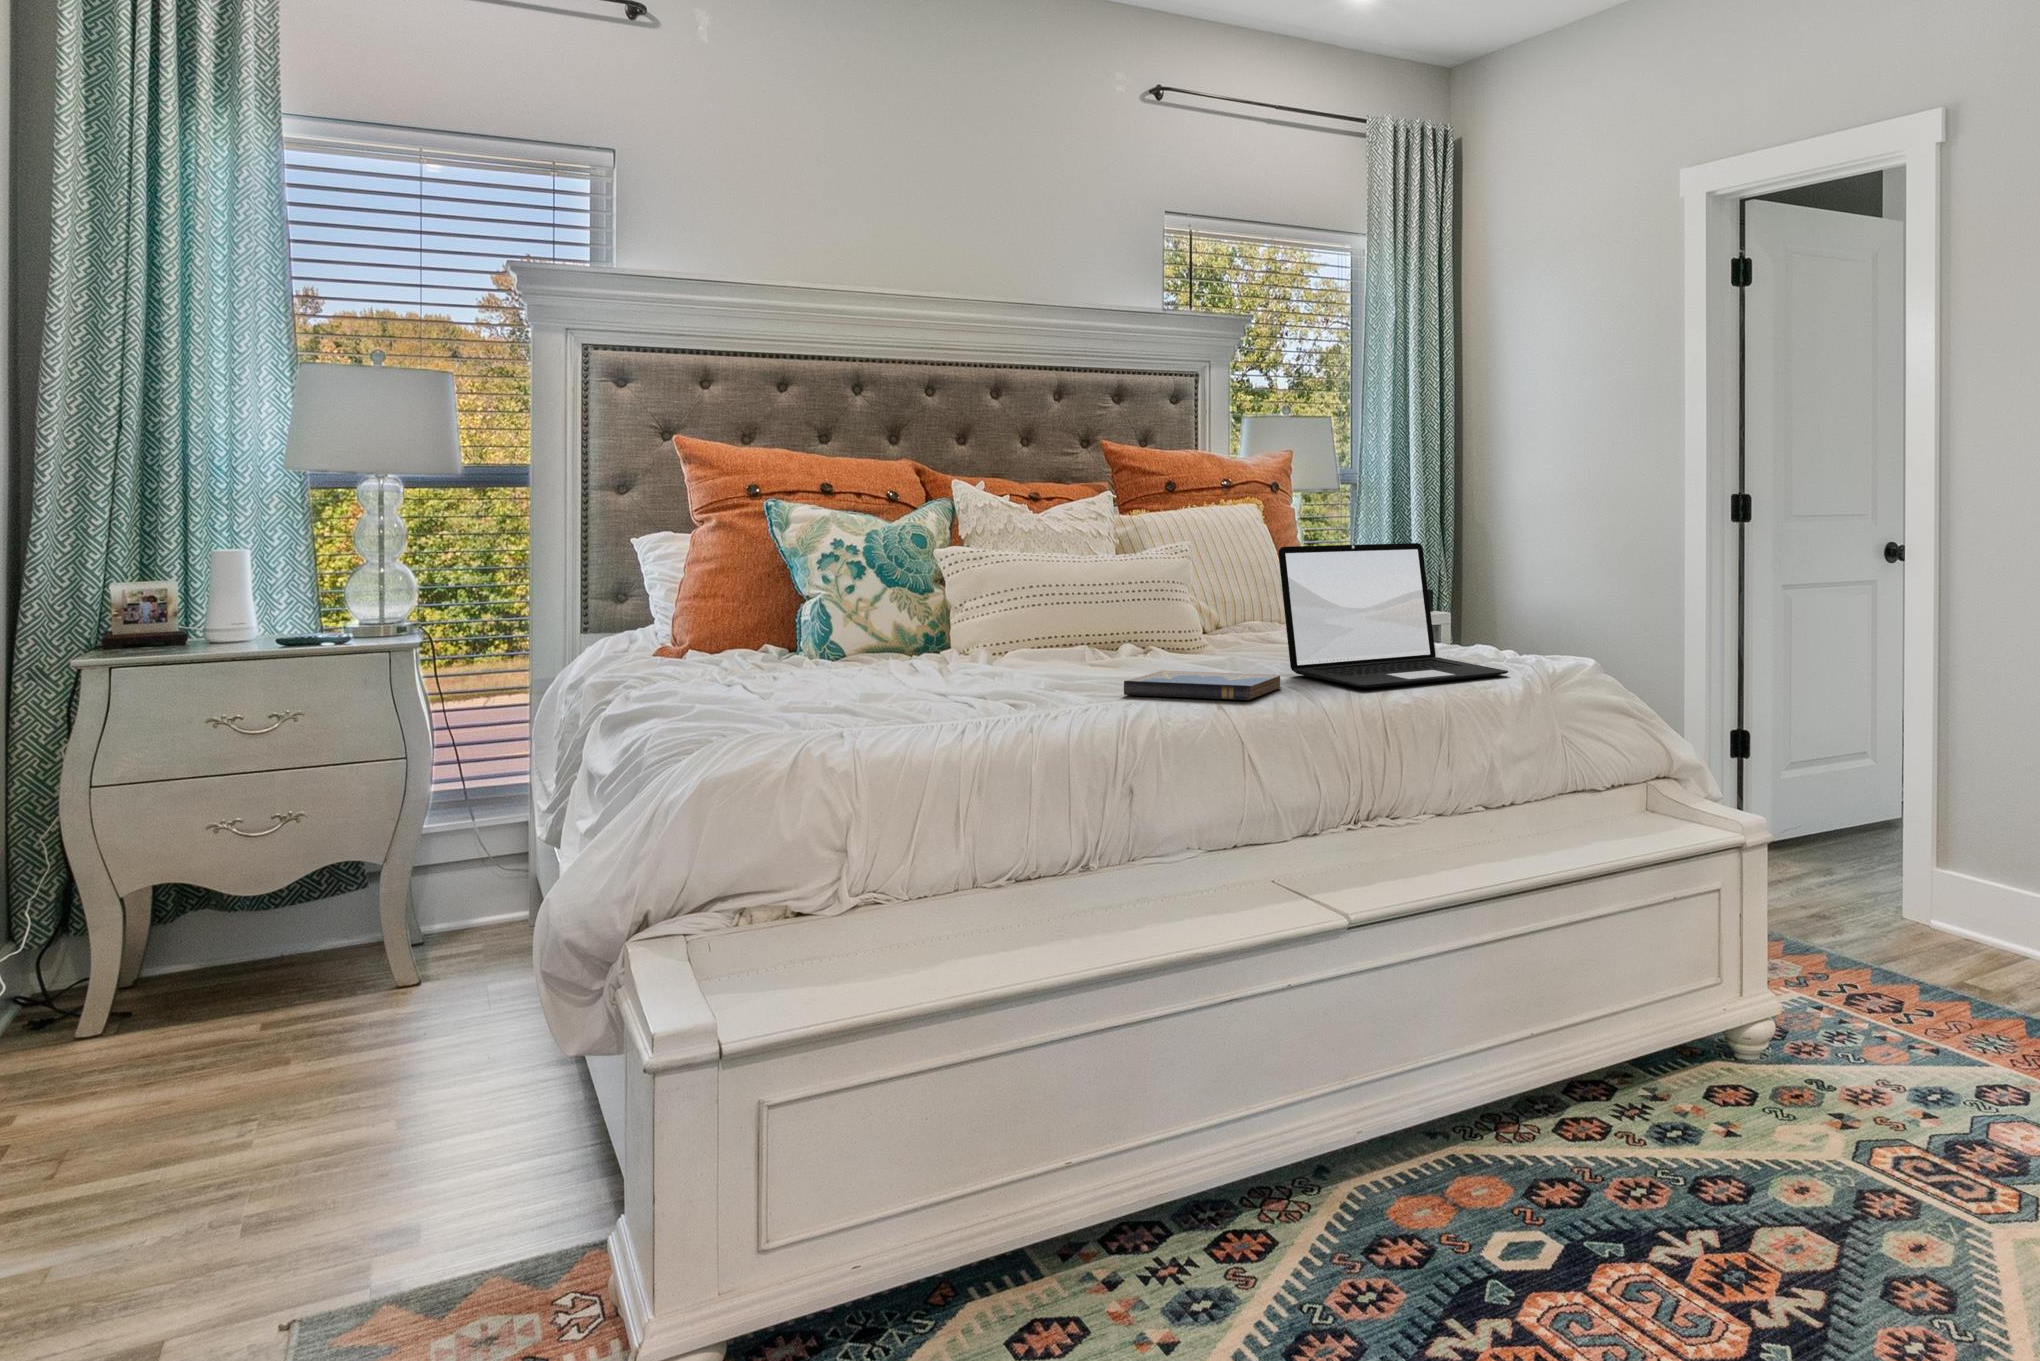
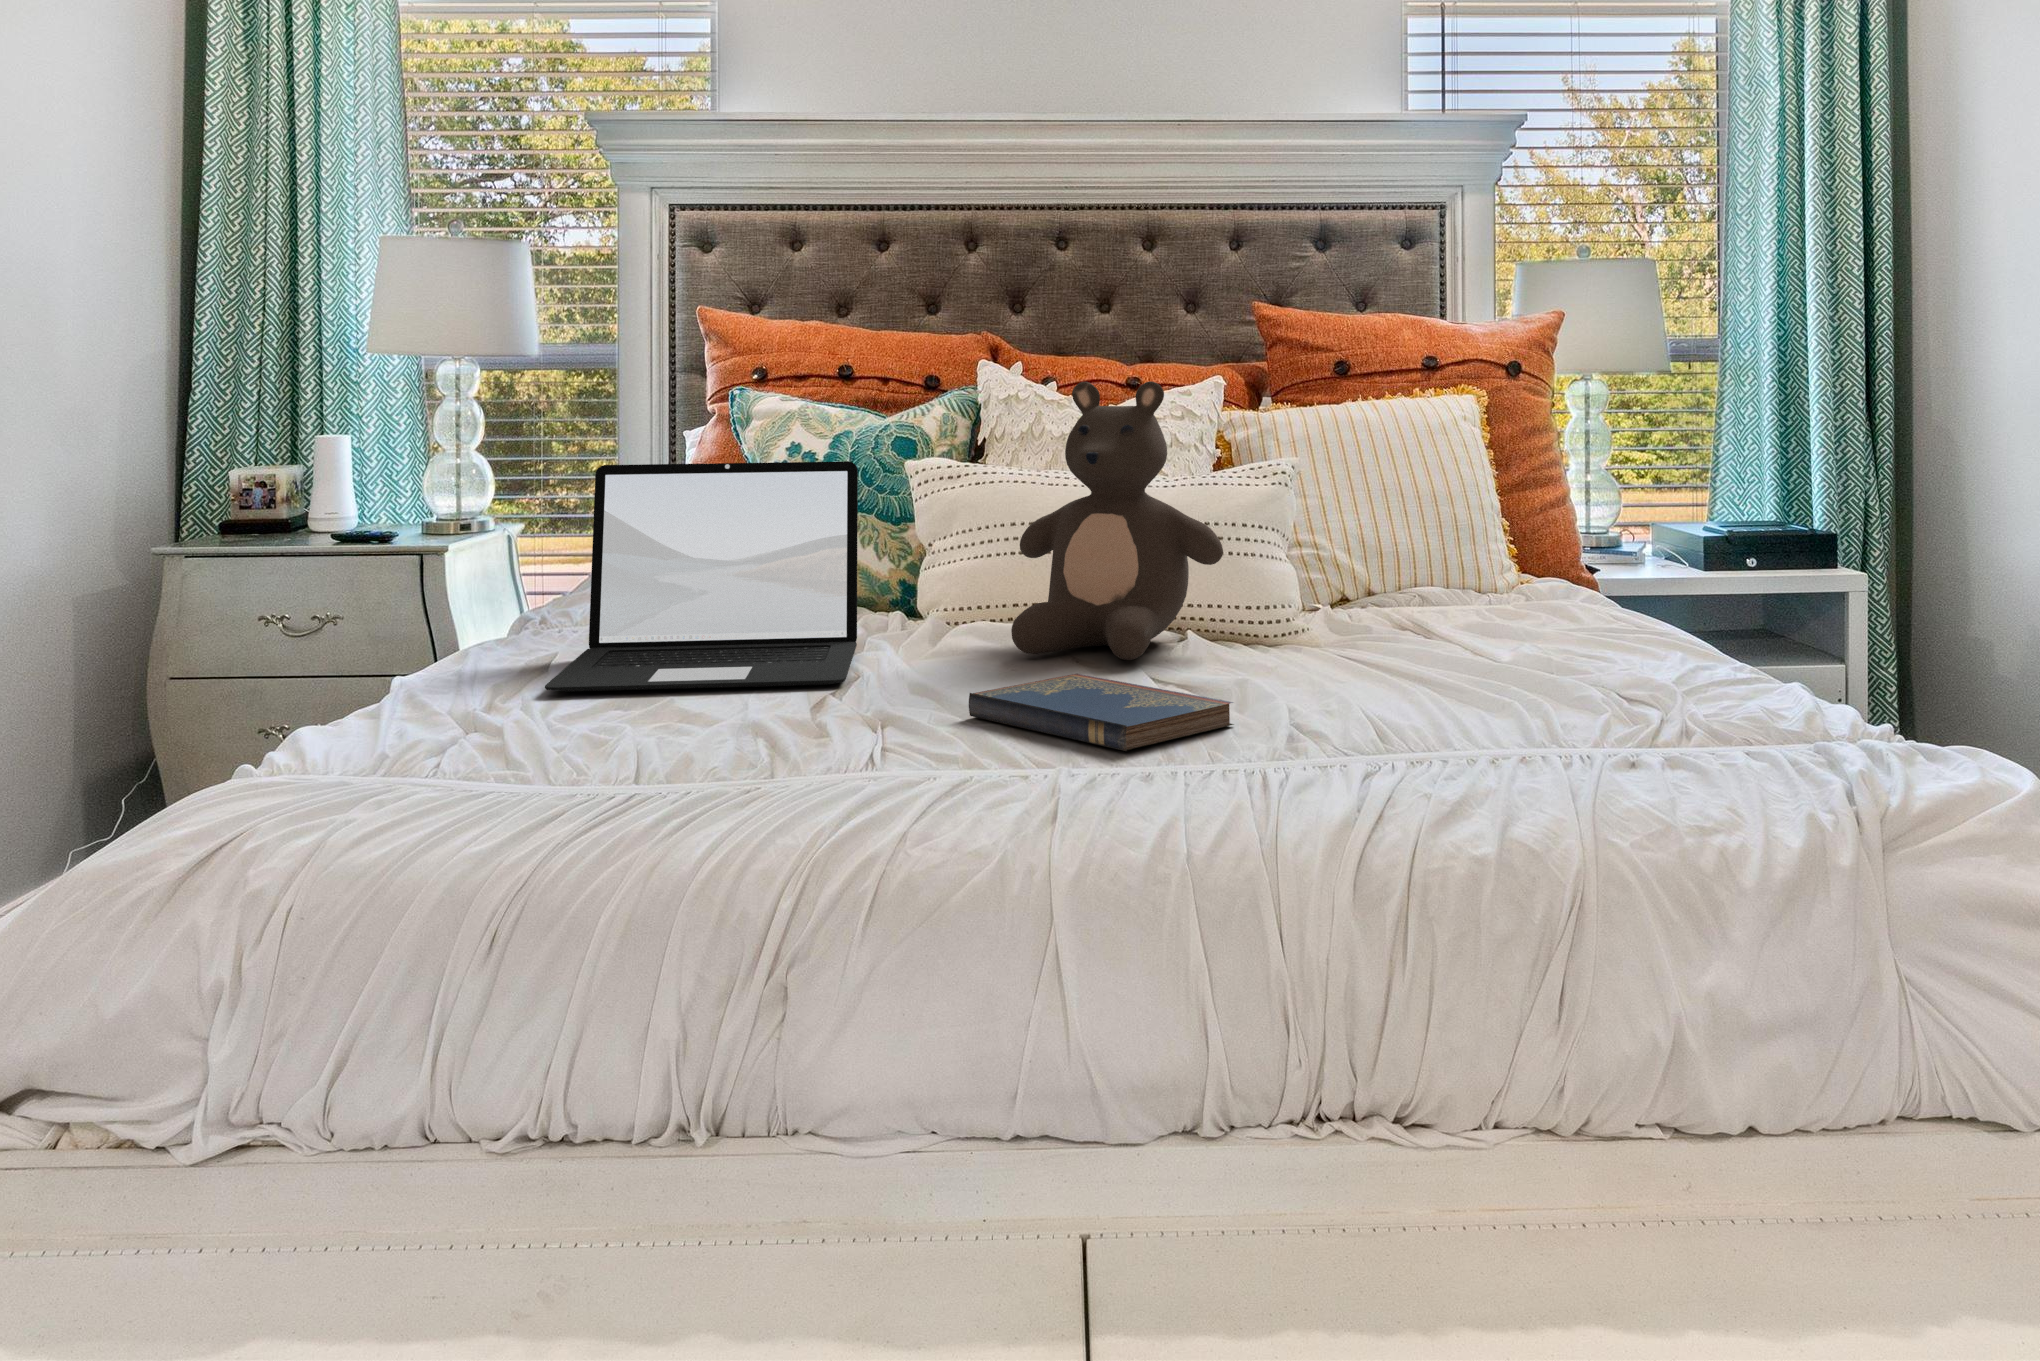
teddy bear: none [1059,494,1201,668] -> present [1011,381,1223,660]
laptop: present [1278,543,1508,688] -> present [545,461,858,692]

